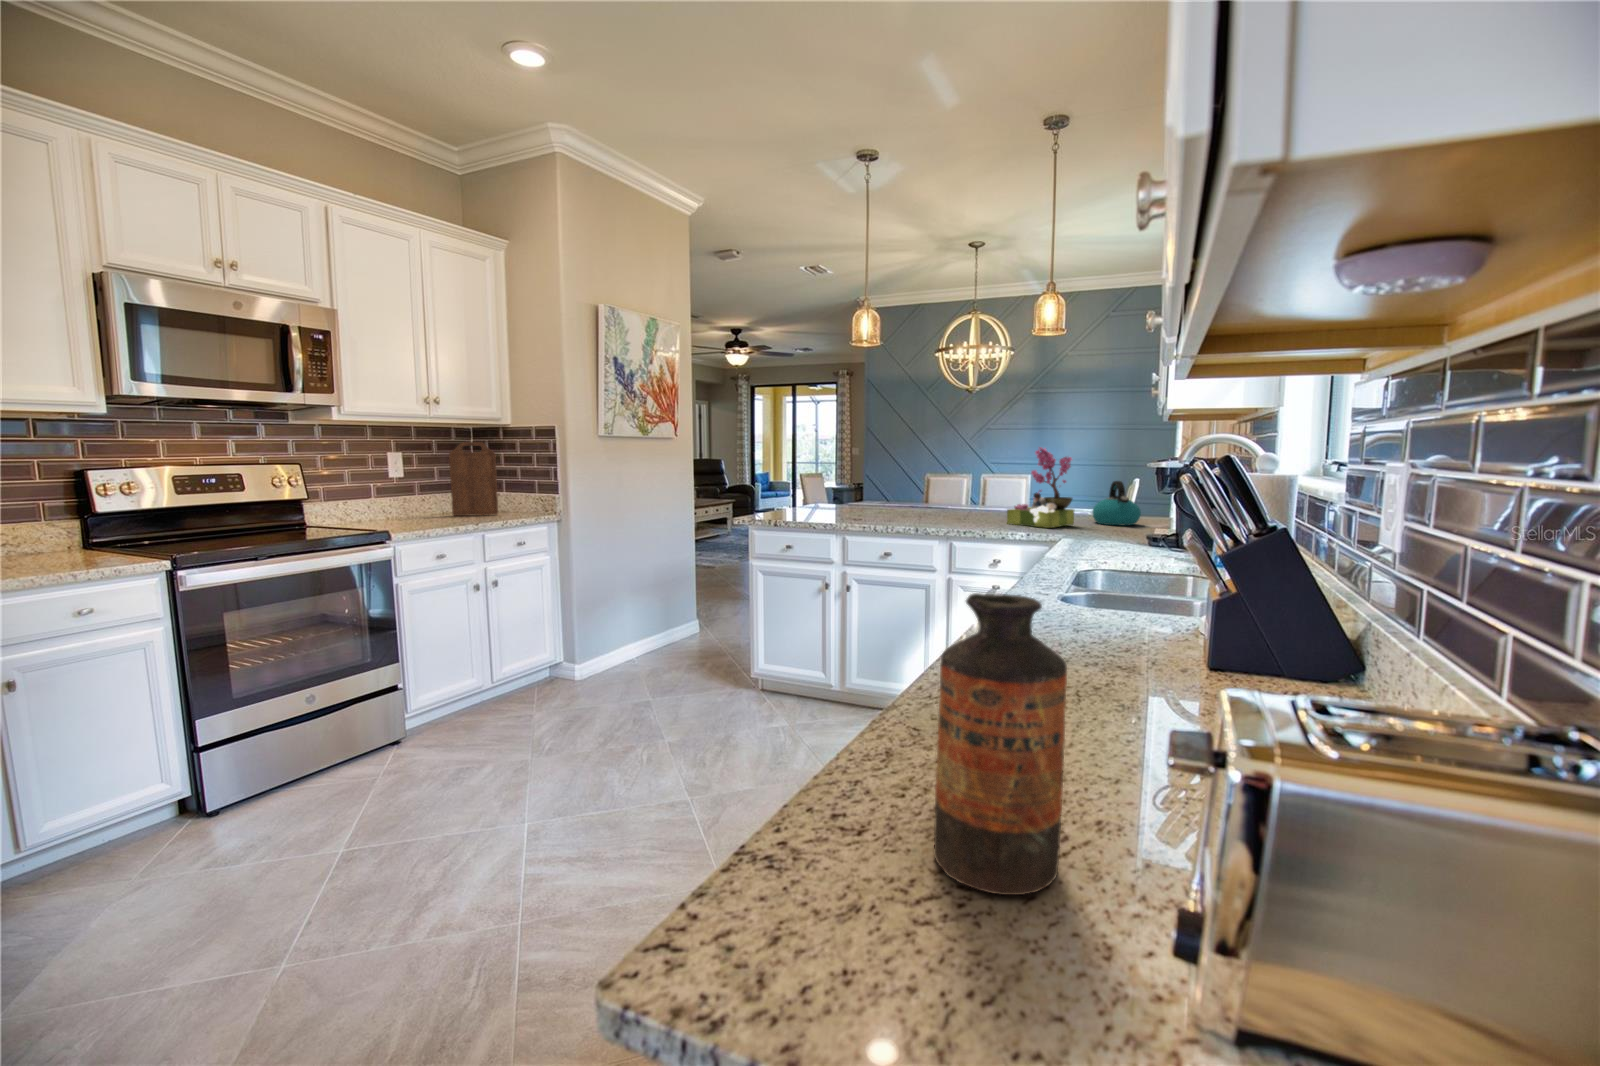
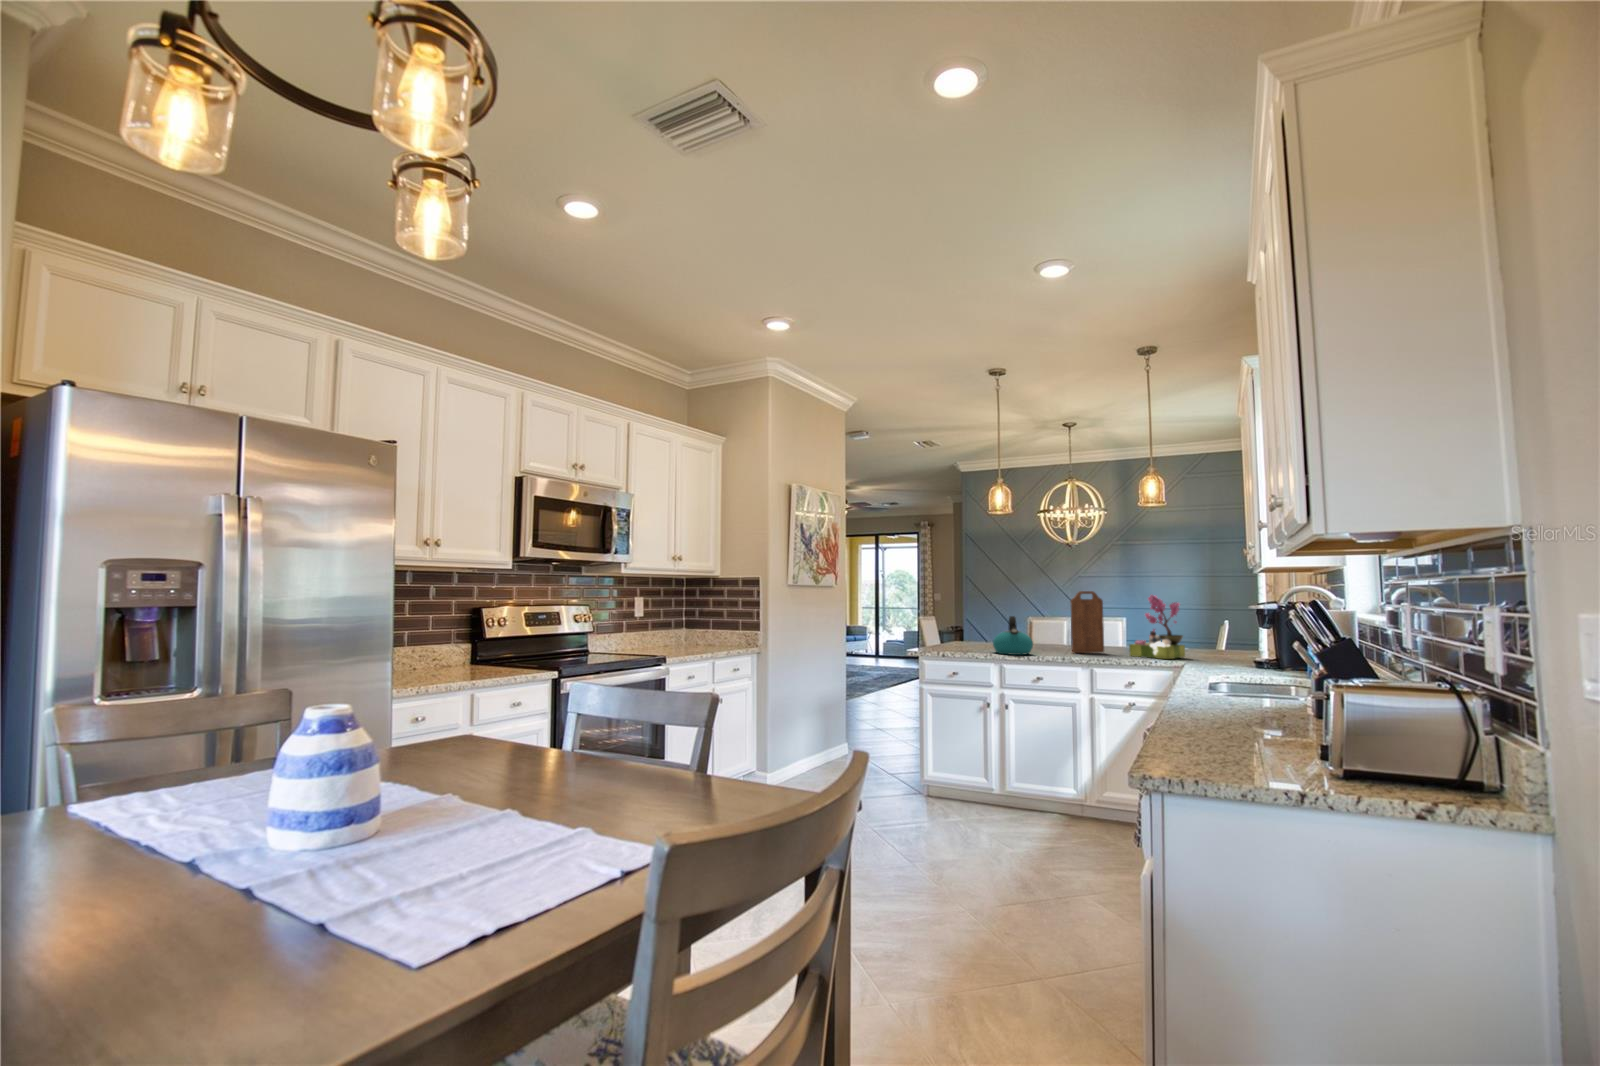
cutting board: present [449,442,498,516] -> present [1071,591,1104,653]
kettle: present [1092,481,1141,525] -> present [993,616,1033,655]
bottle: present [934,593,1067,895] -> none [1238,659,1299,780]

